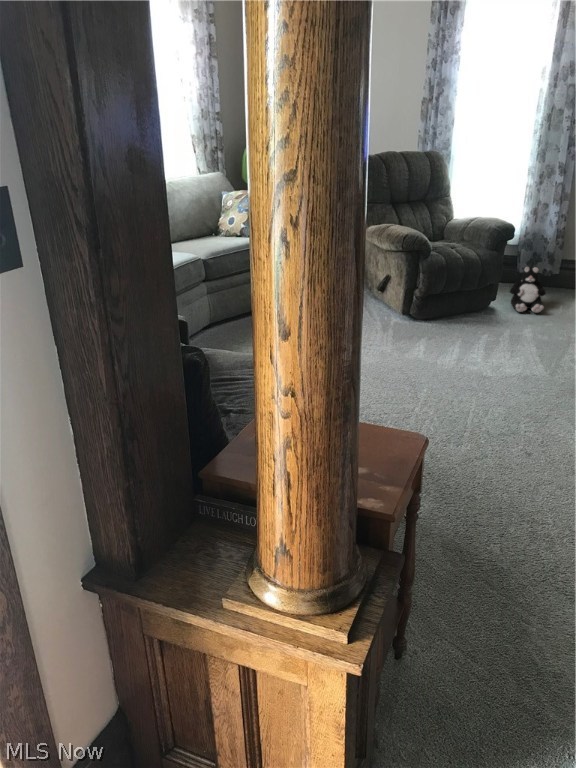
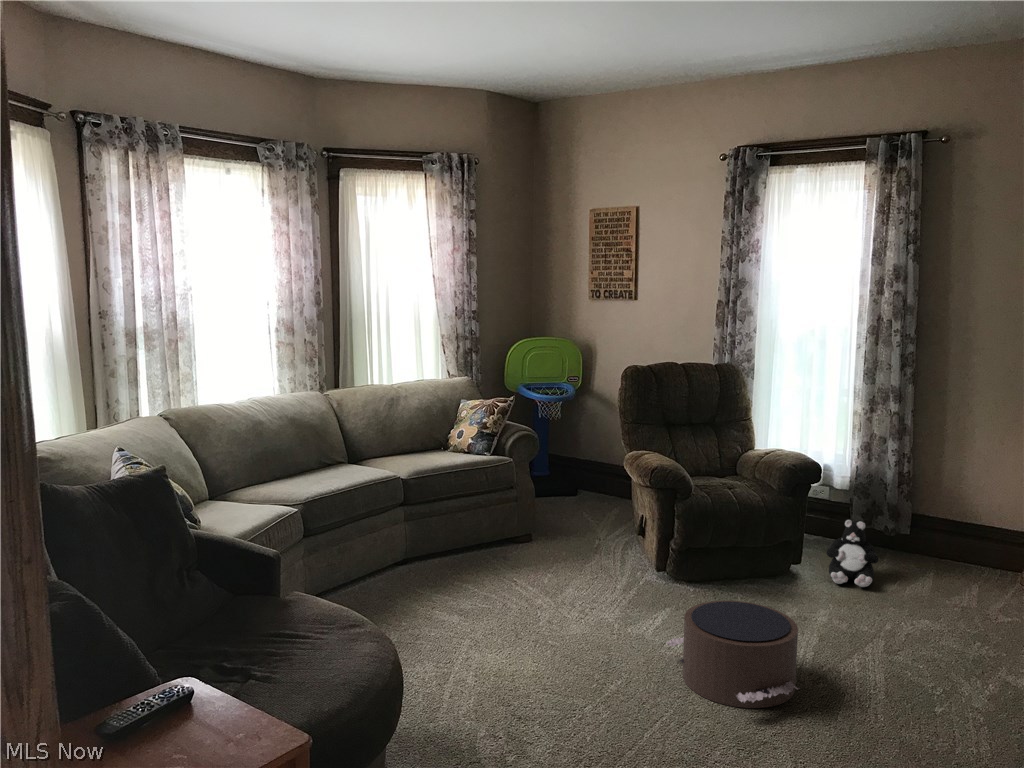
pouf: none [435,331,538,400] -> present [666,601,800,708]

